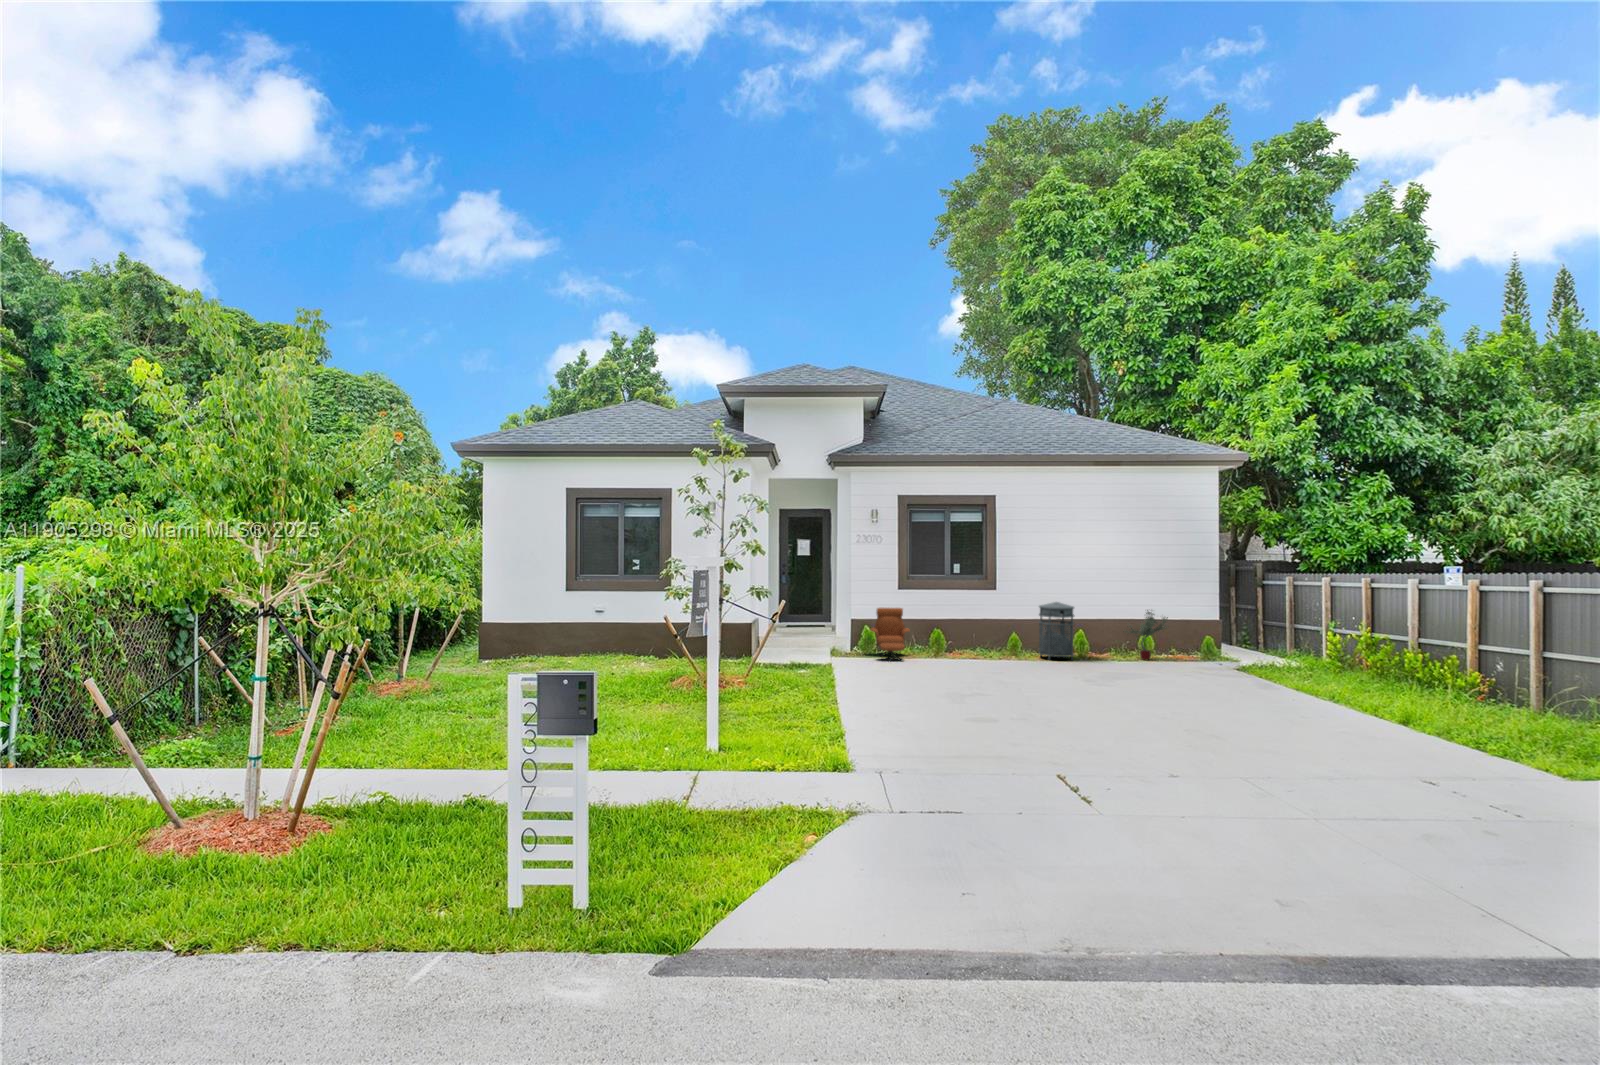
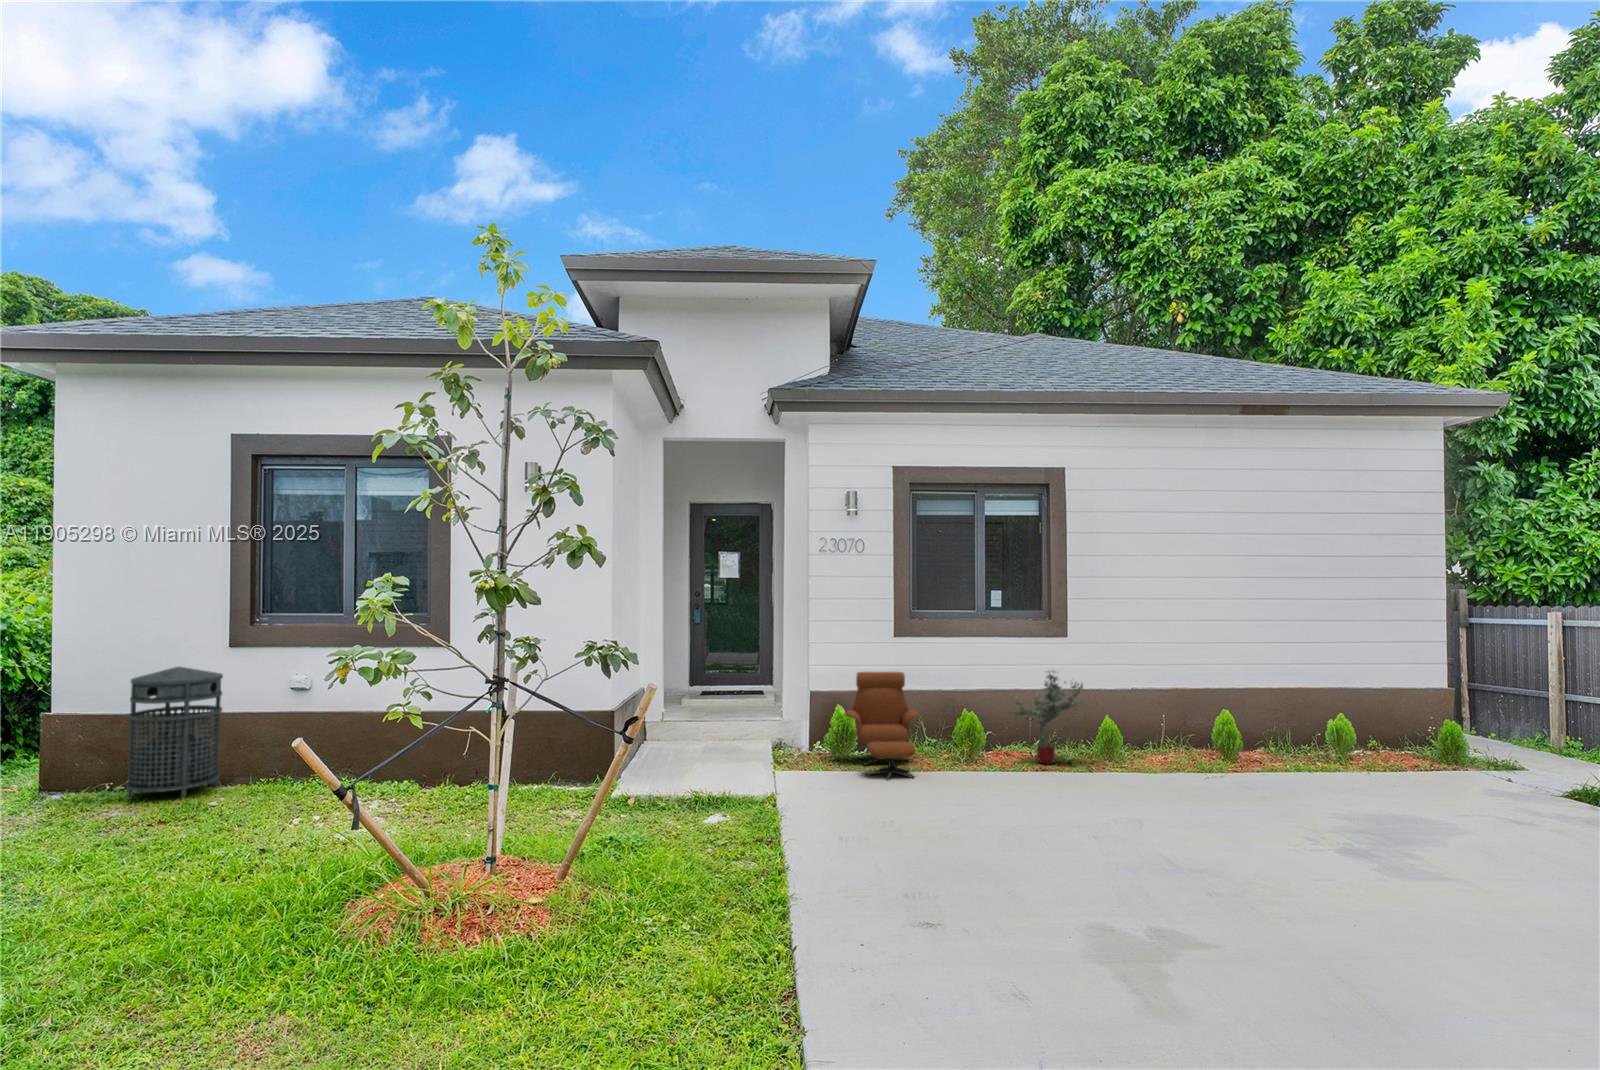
trash can: present [1039,602,1074,660] -> present [126,667,223,800]
potted tree: present [1126,610,1168,660] -> present [1008,671,1083,764]

